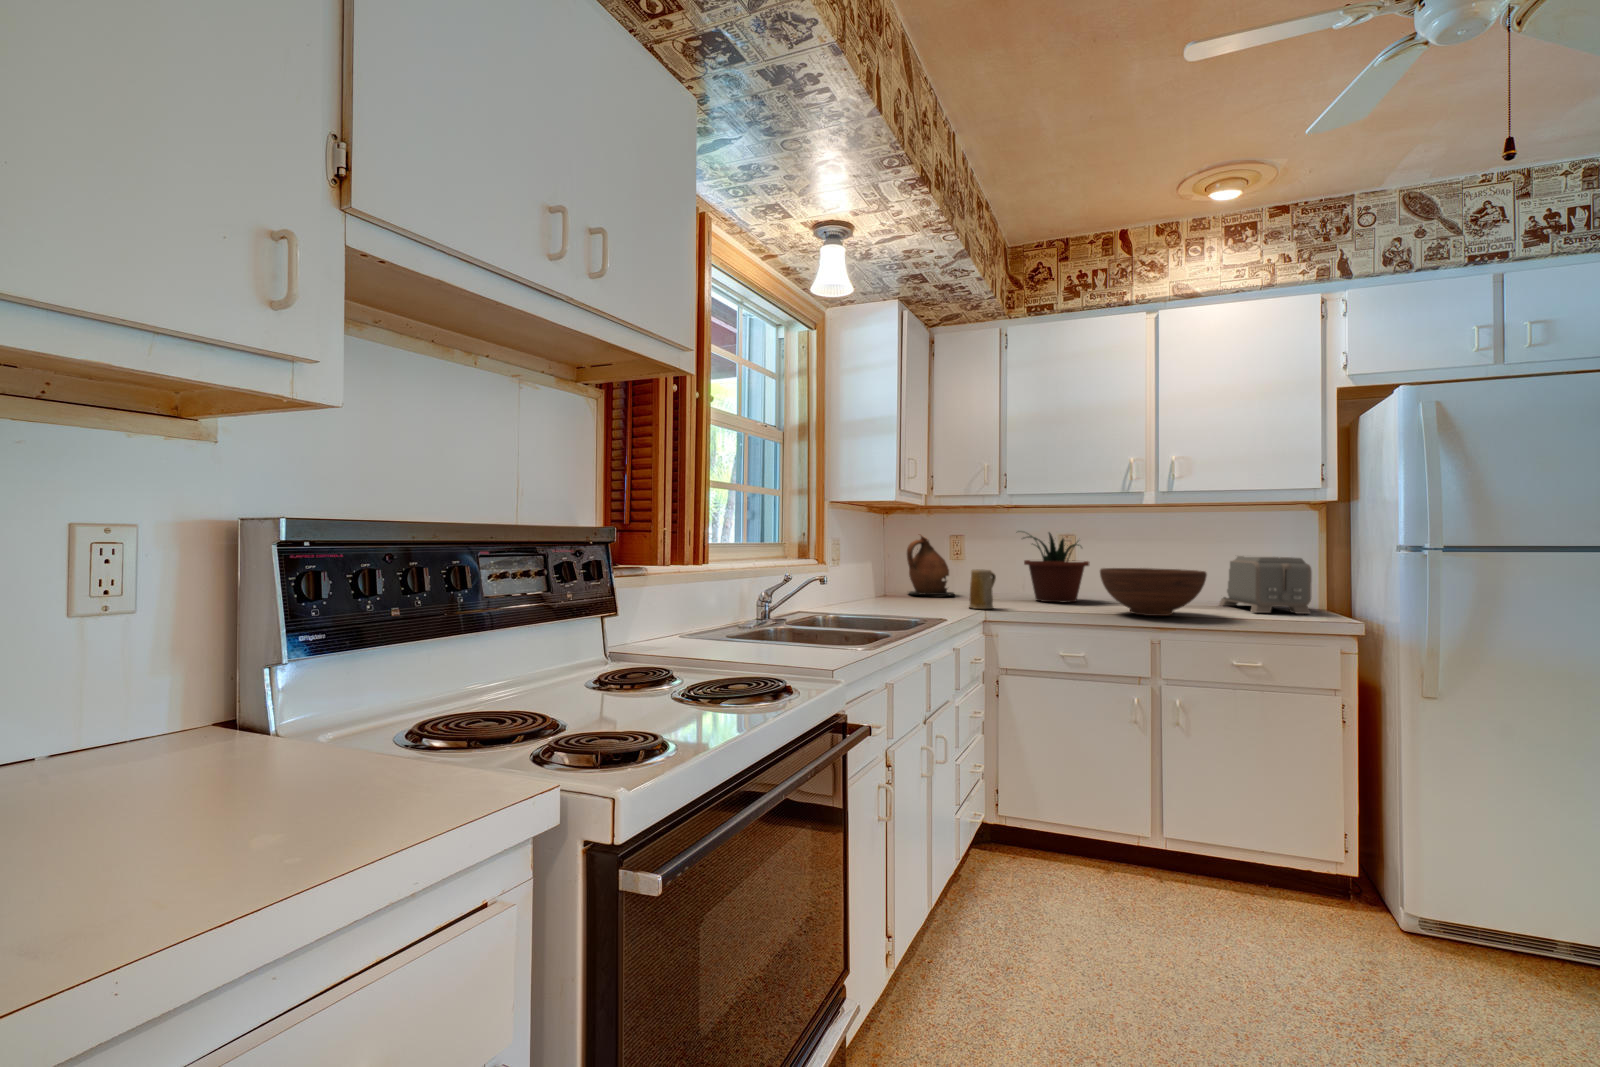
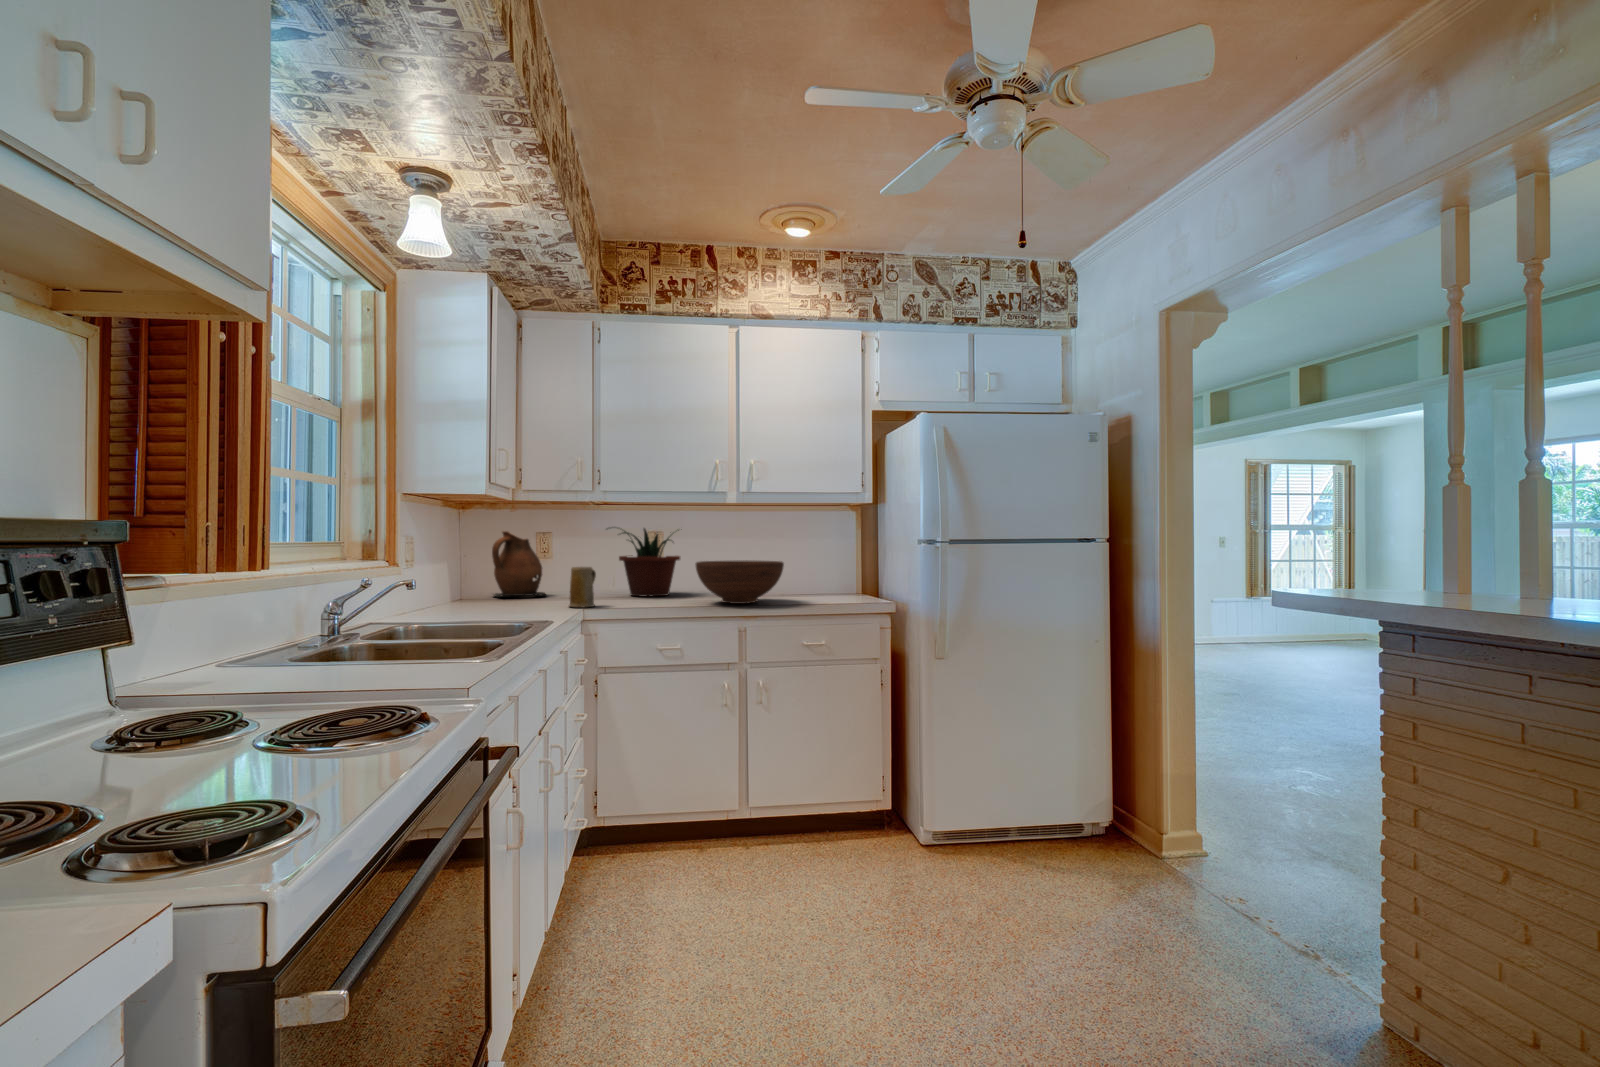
toaster: present [1219,556,1312,614] -> none [786,547,855,596]

